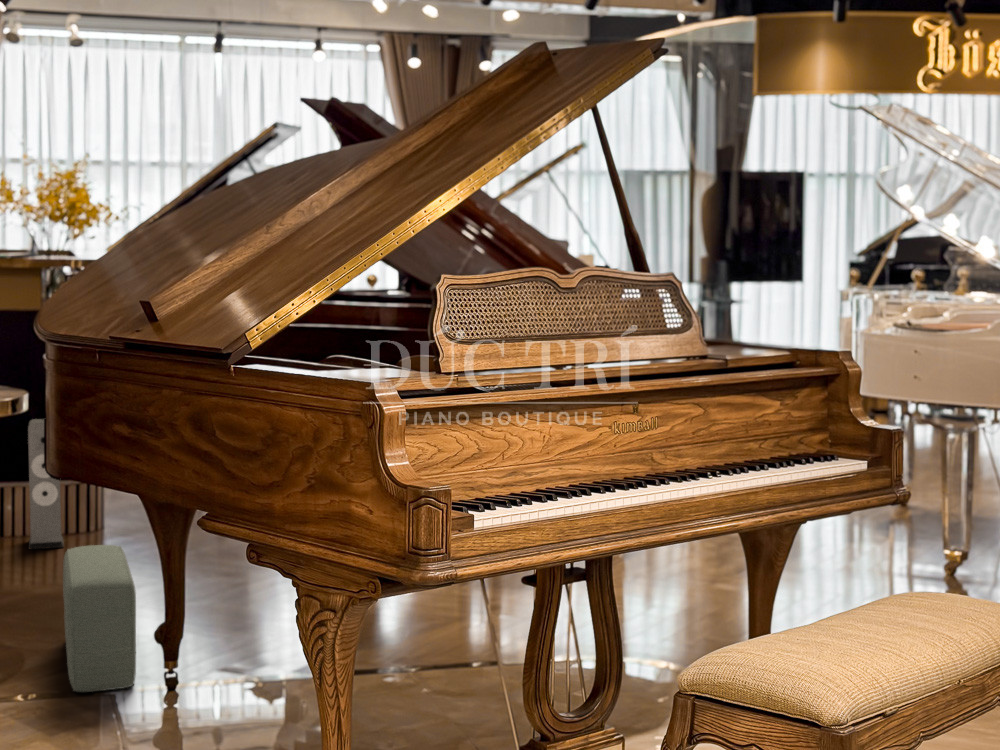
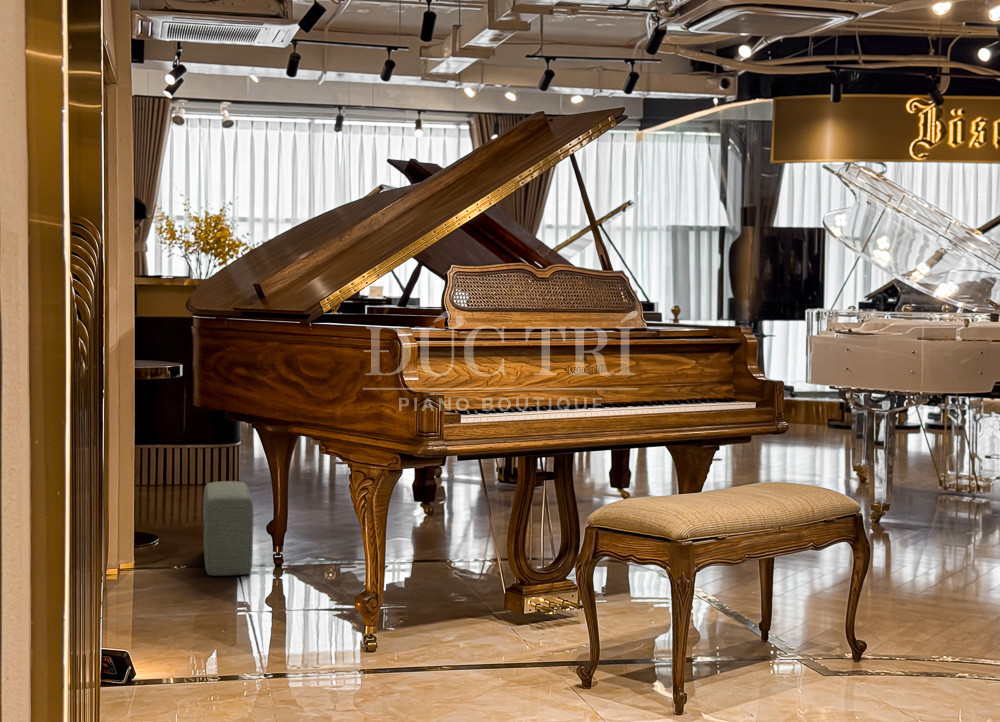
speaker: present [28,419,64,550] -> none [179,406,206,504]

